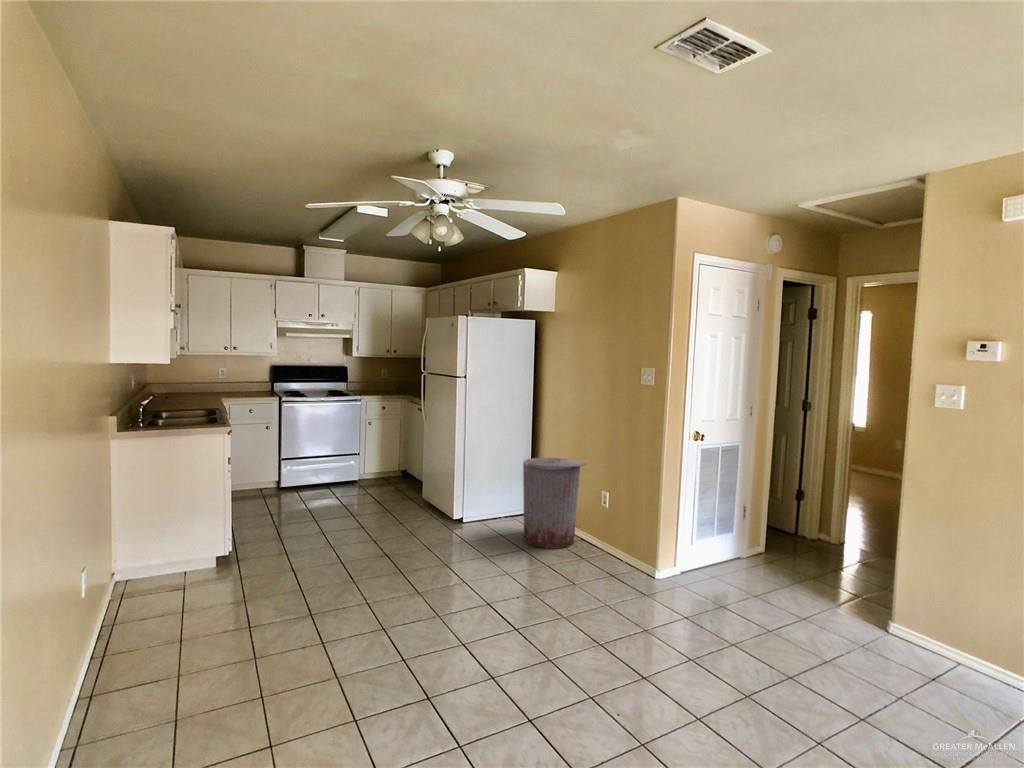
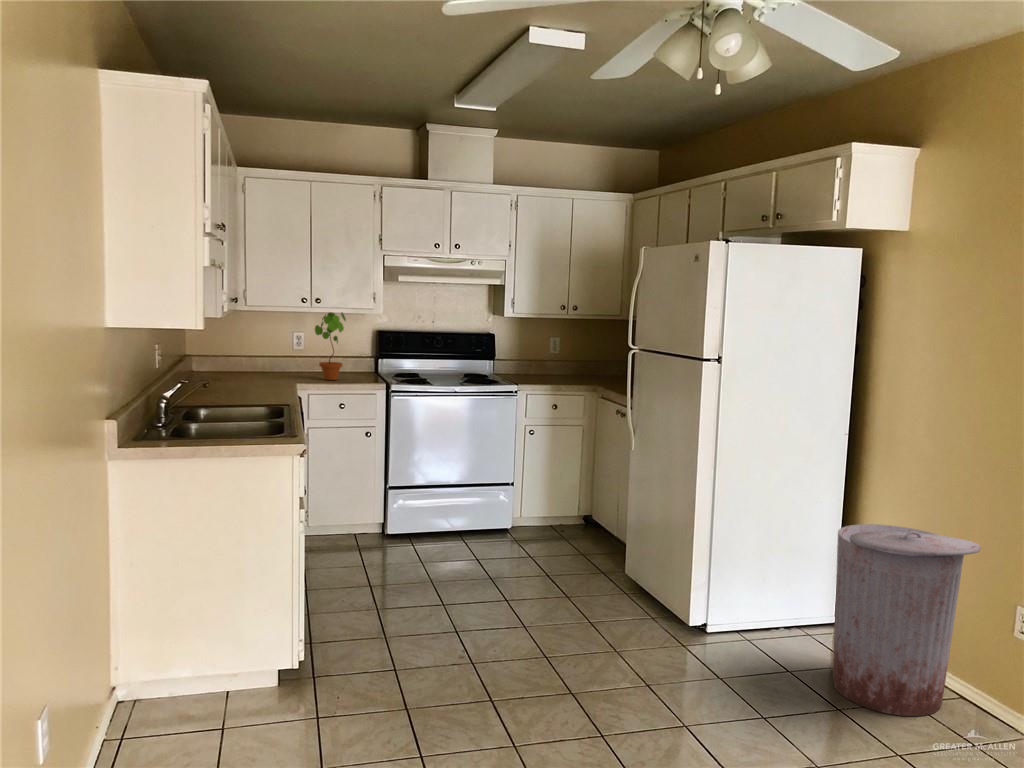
potted plant: none [233,355,253,396] -> present [315,312,346,380]

